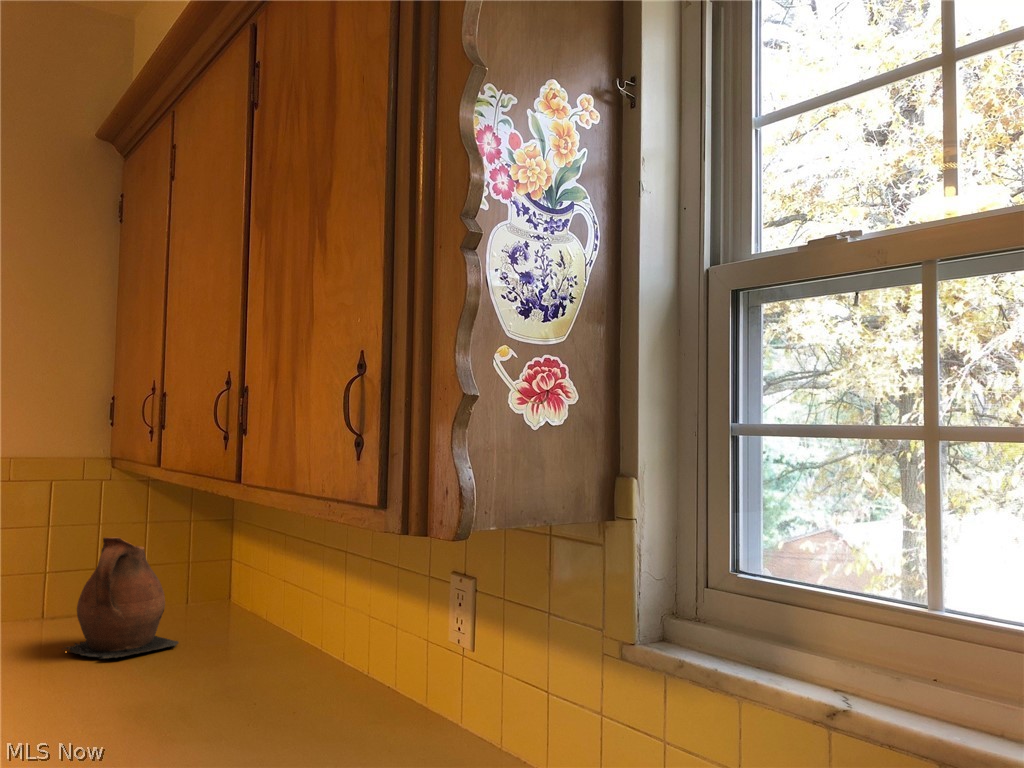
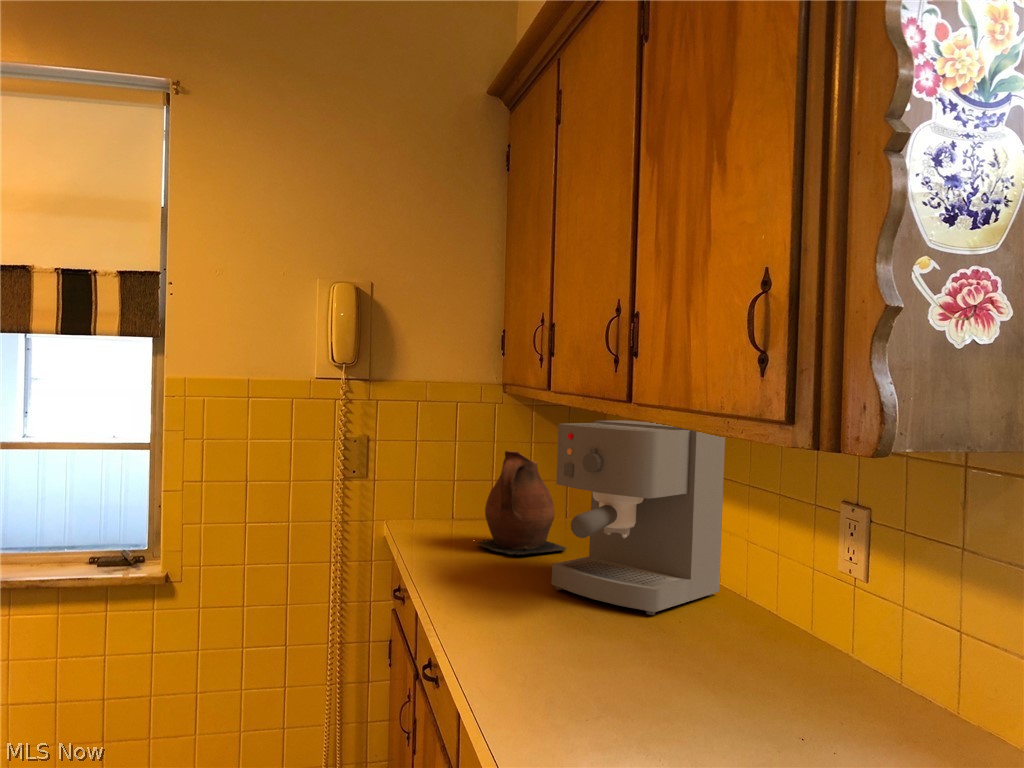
coffee maker: none [150,498,348,713] -> present [552,420,725,615]

